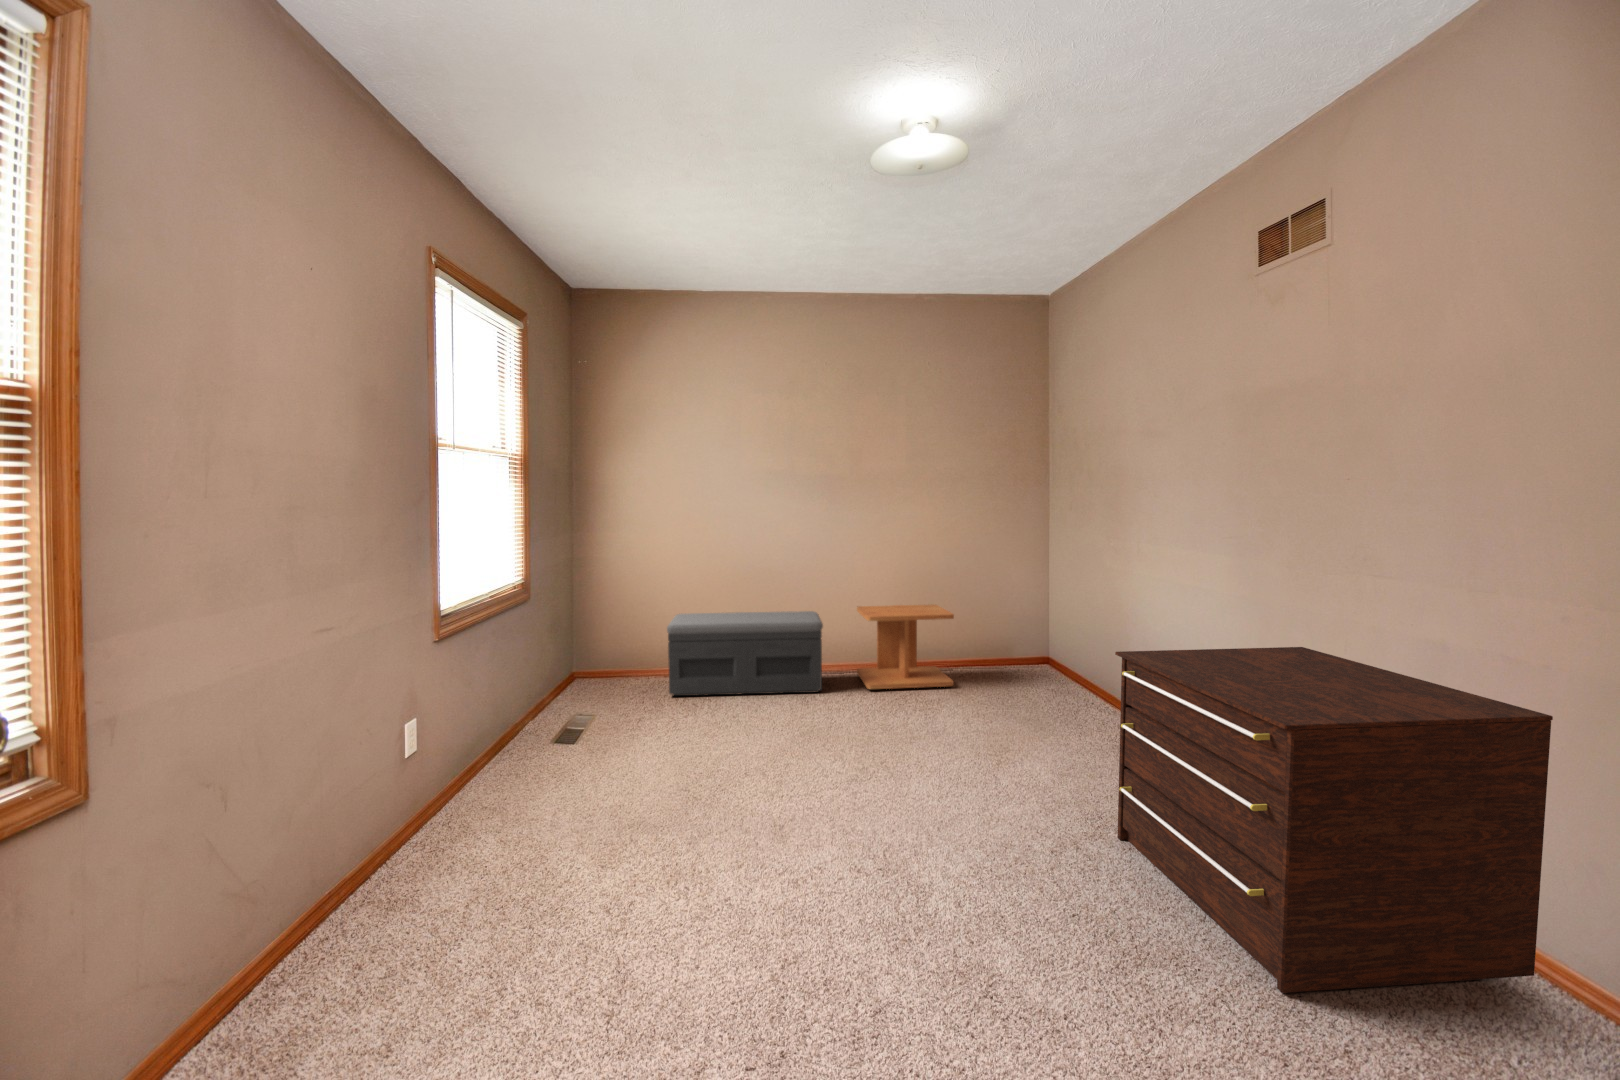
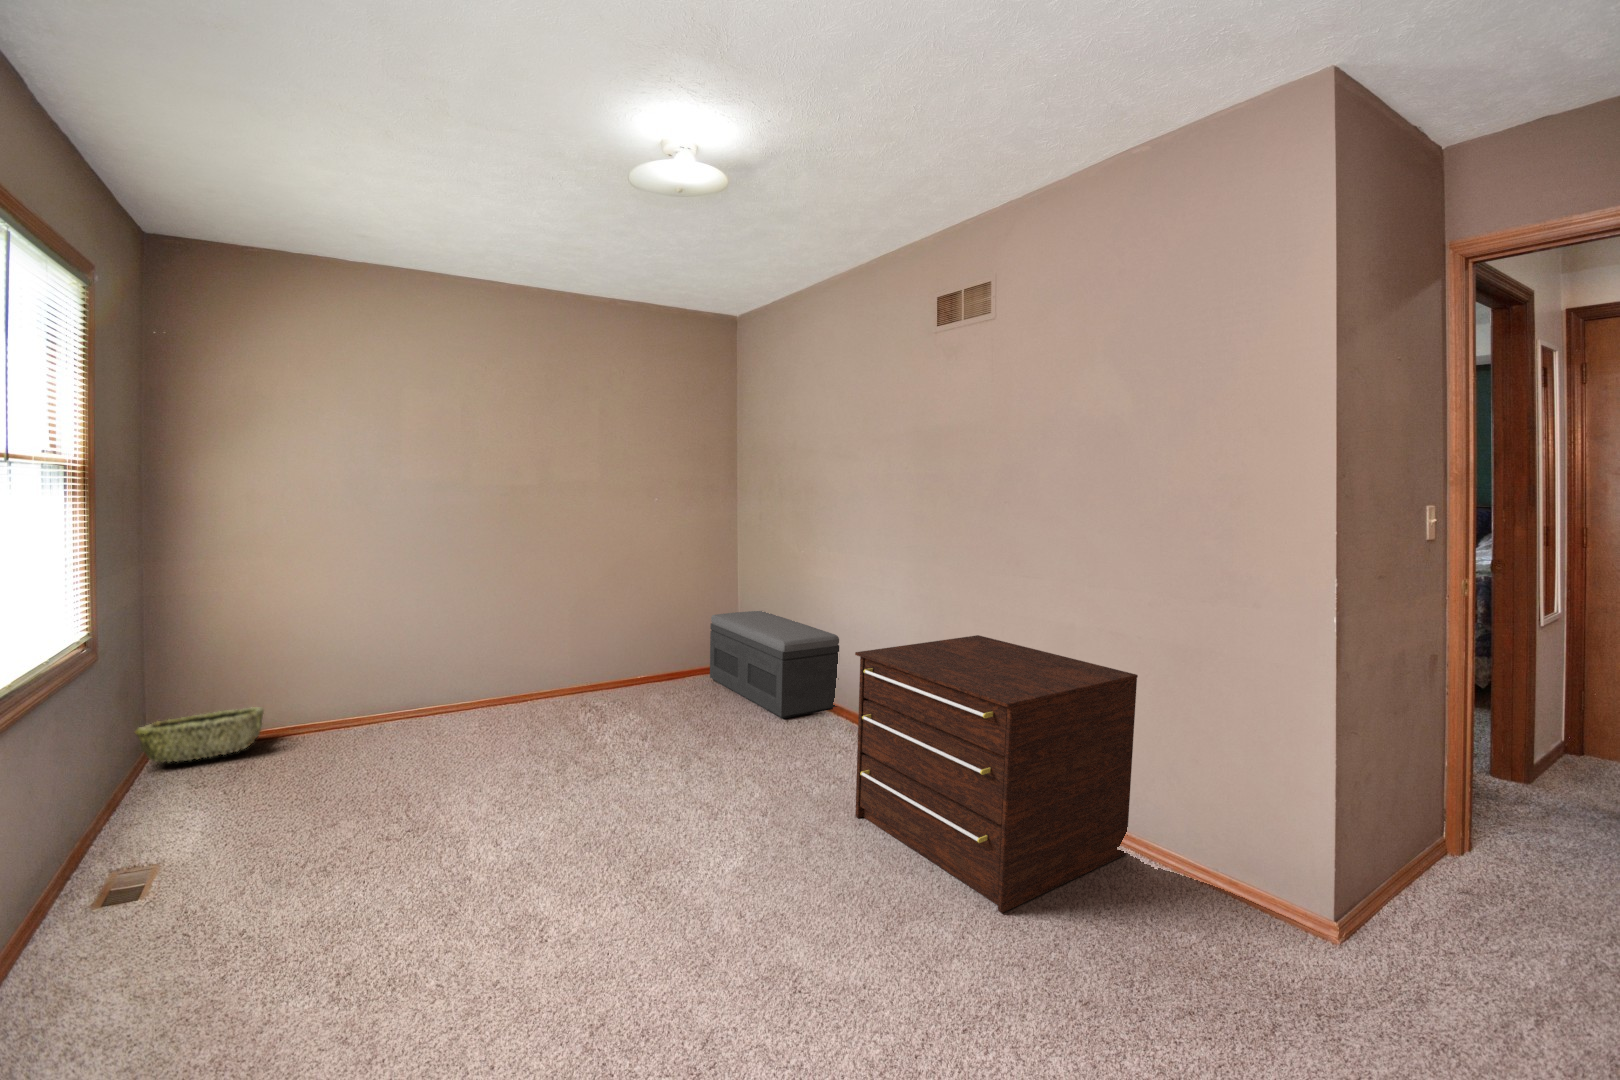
side table: present [857,604,954,689] -> none [558,612,668,709]
storage bench: present [667,611,823,696] -> present [710,611,839,719]
woven basket: none [566,659,642,692] -> present [135,707,264,762]

